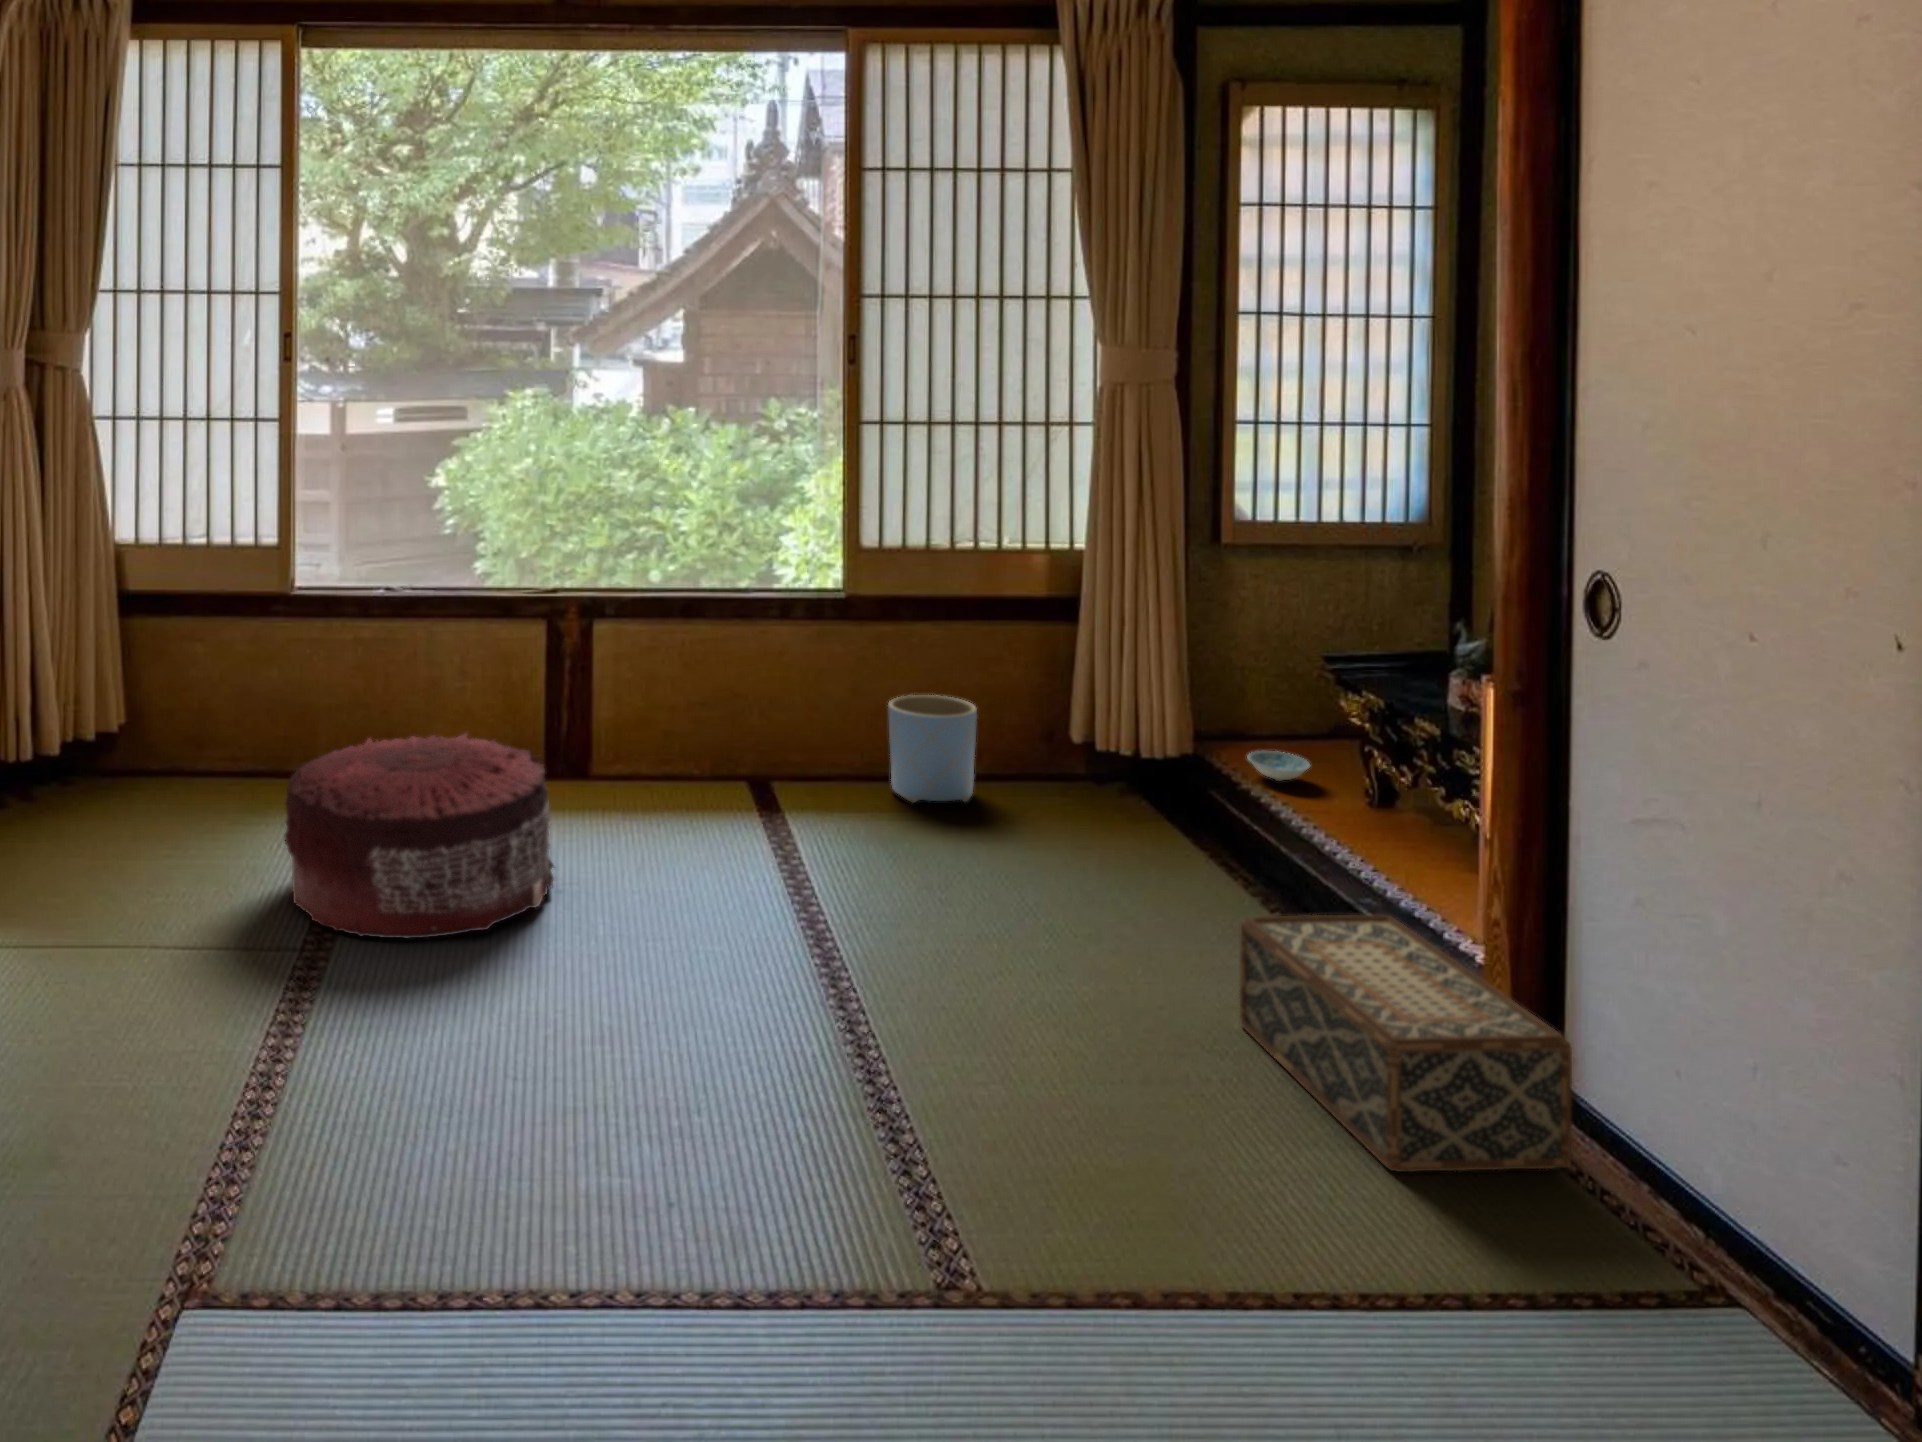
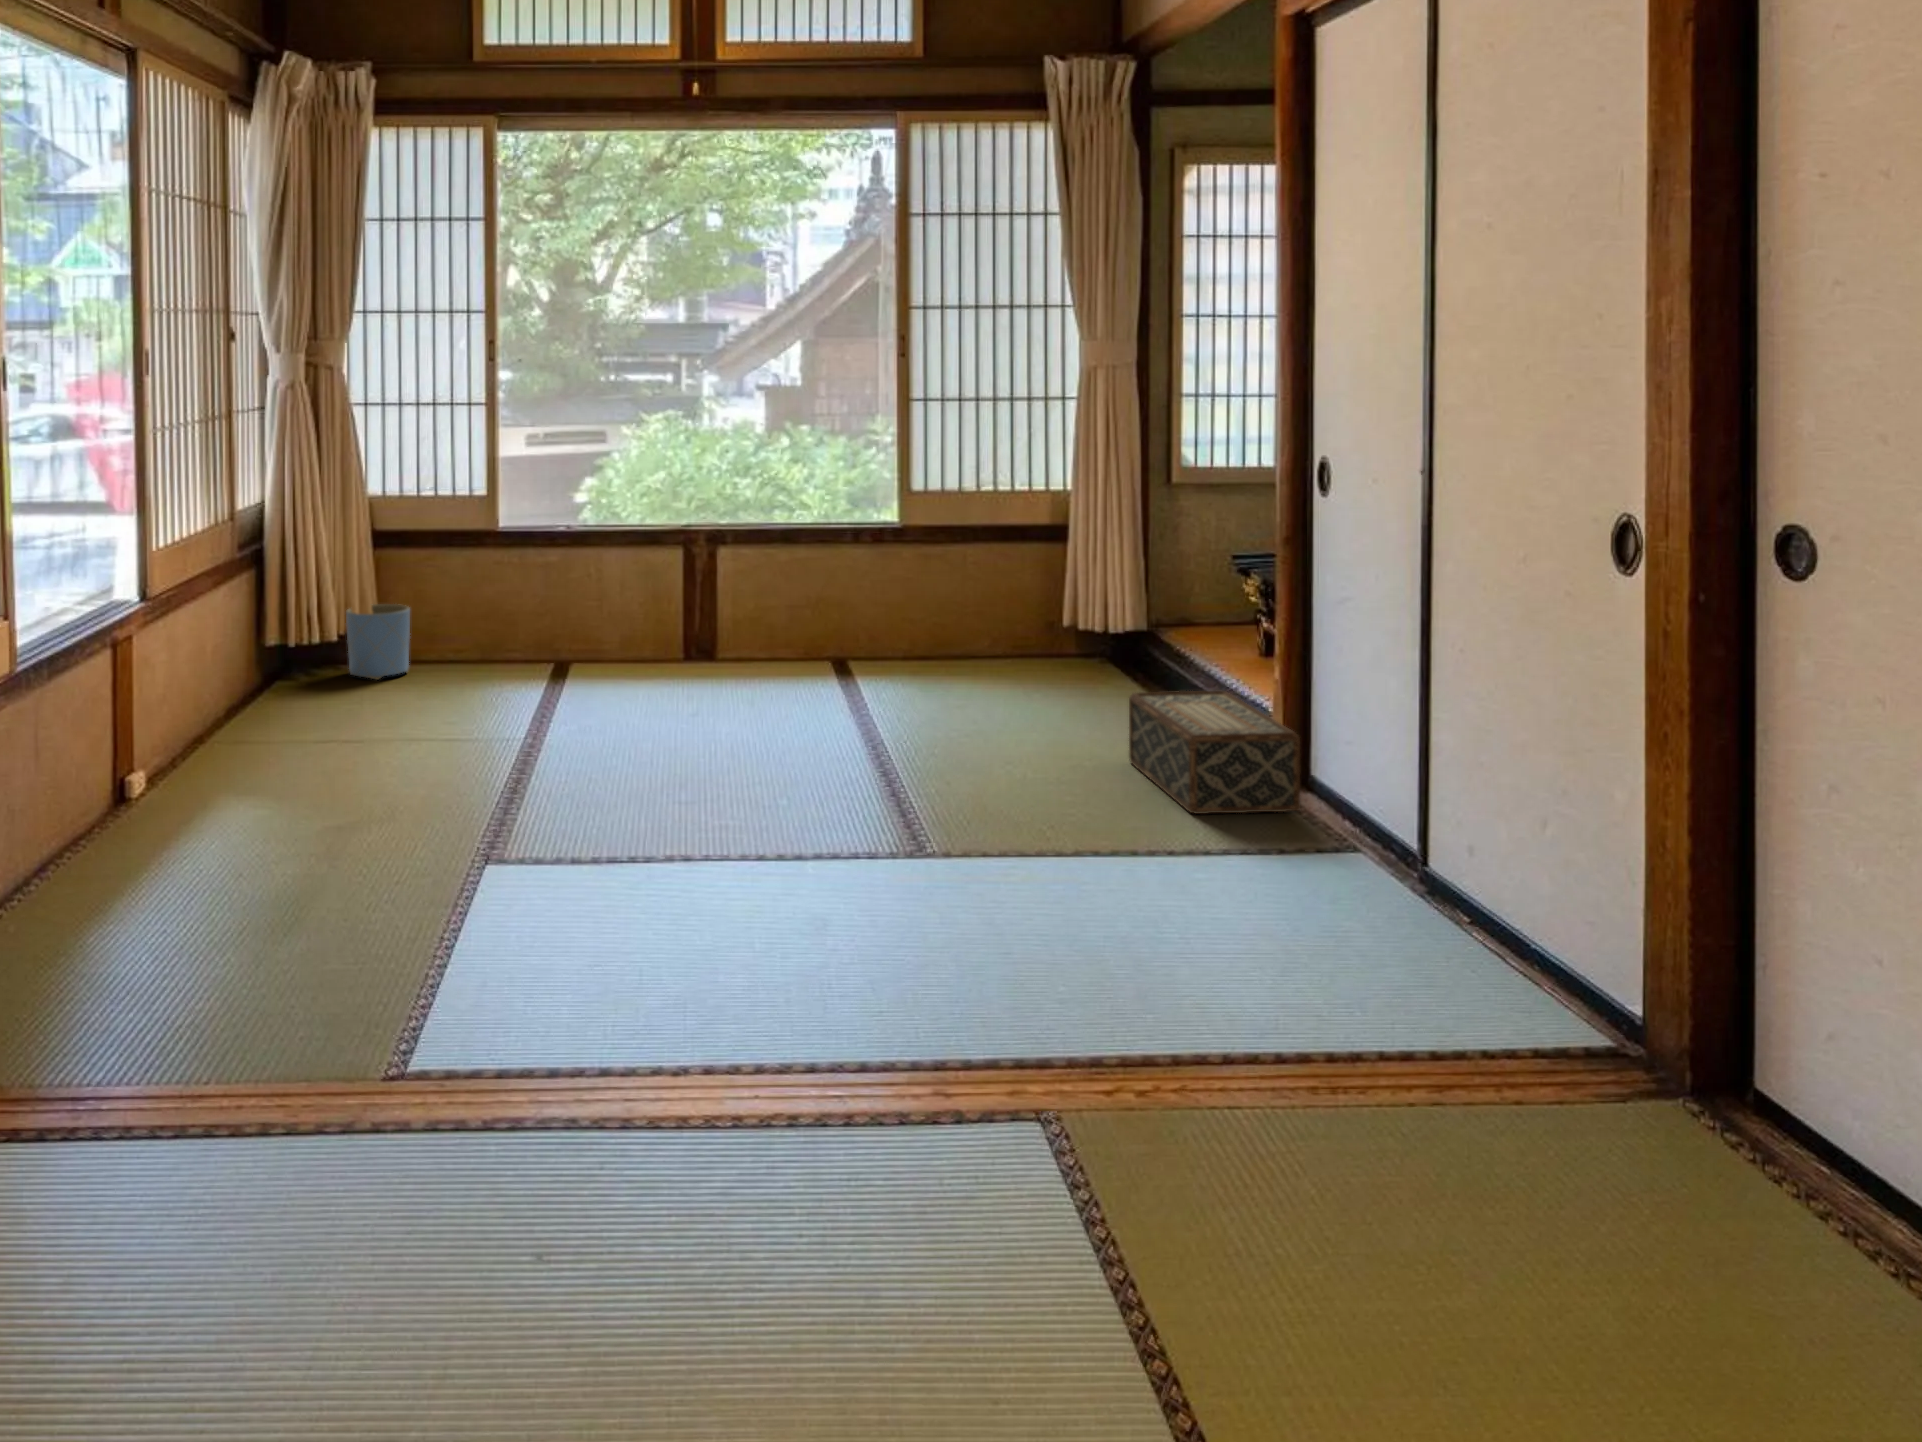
planter: present [888,695,977,803] -> present [346,604,410,679]
pouf: present [285,734,554,939] -> none [507,612,692,733]
ceramic bowl: present [1247,751,1310,781] -> none [1182,627,1224,646]

